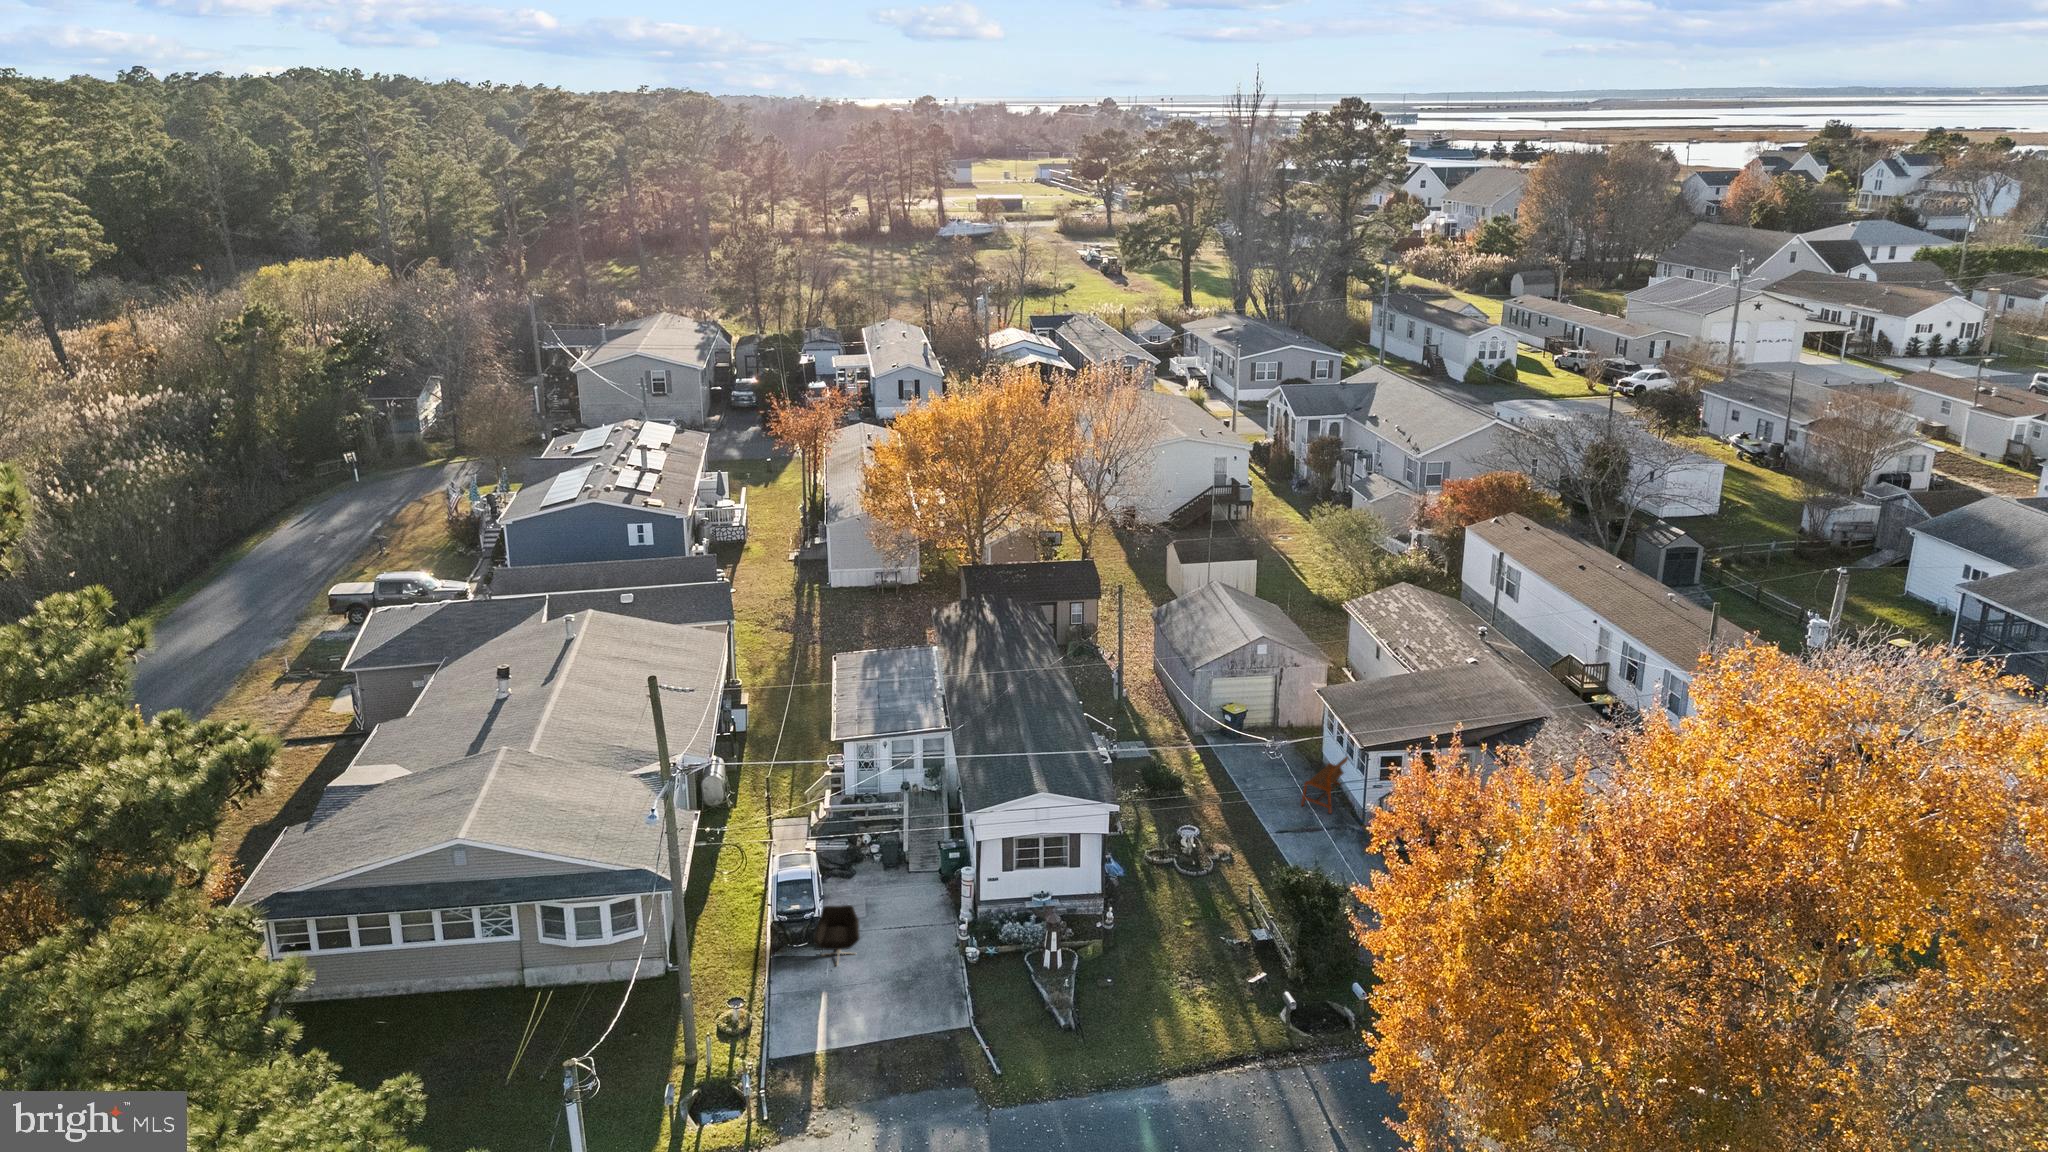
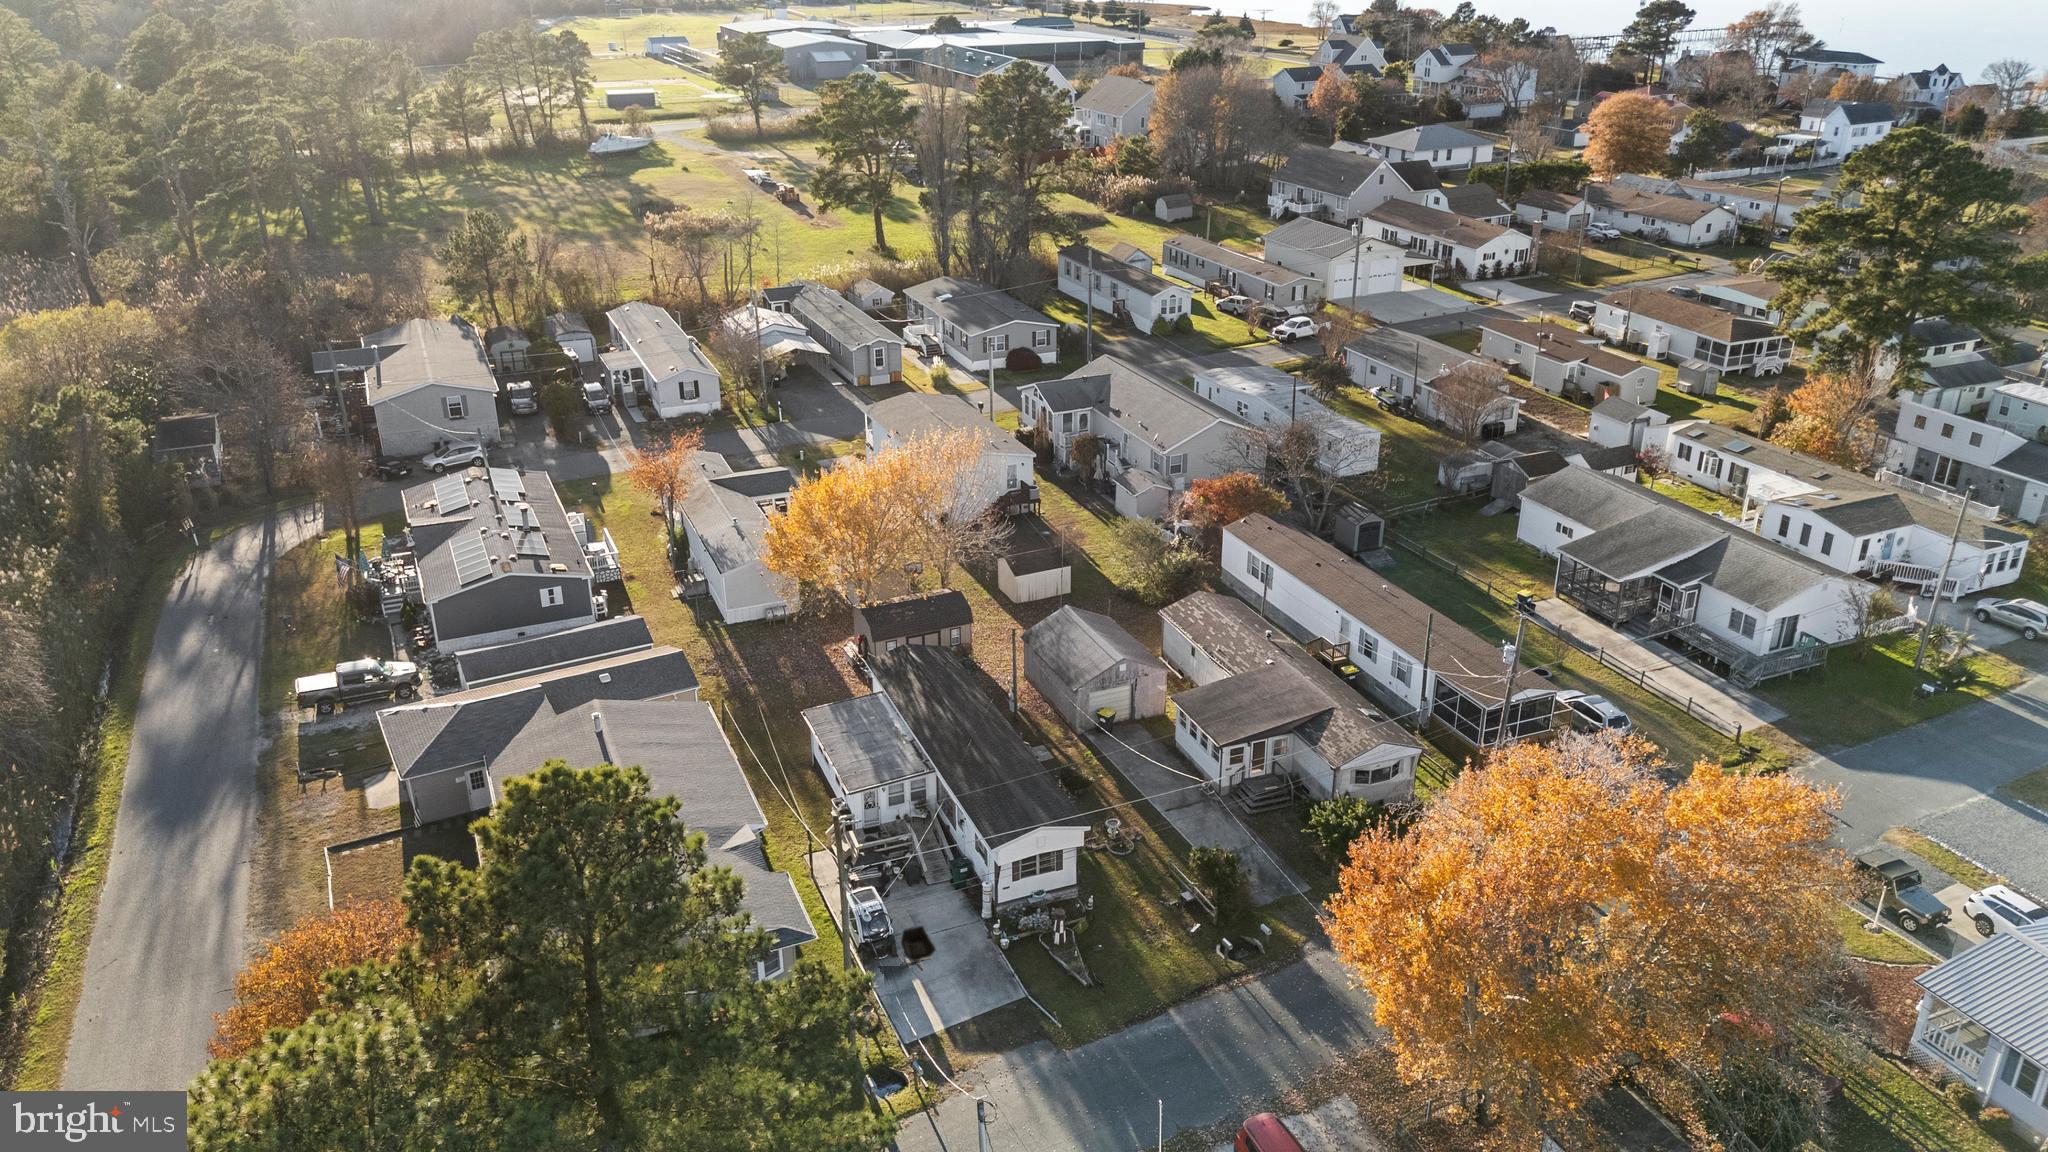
bench: present [1301,756,1348,813] -> none [1172,743,1203,789]

